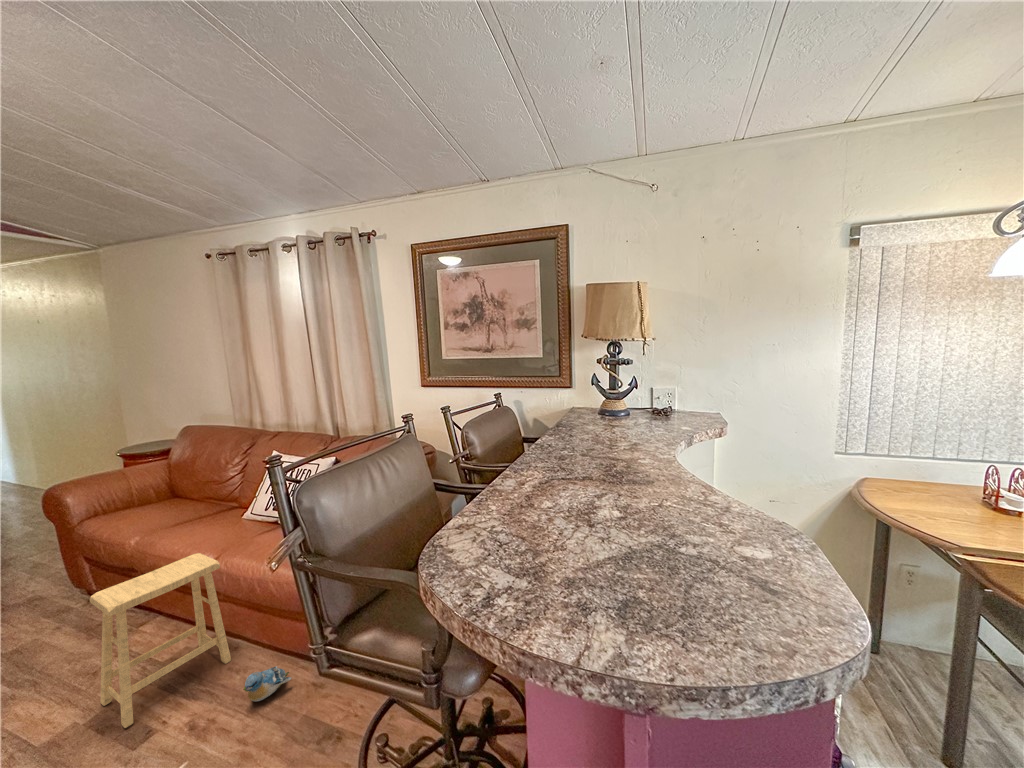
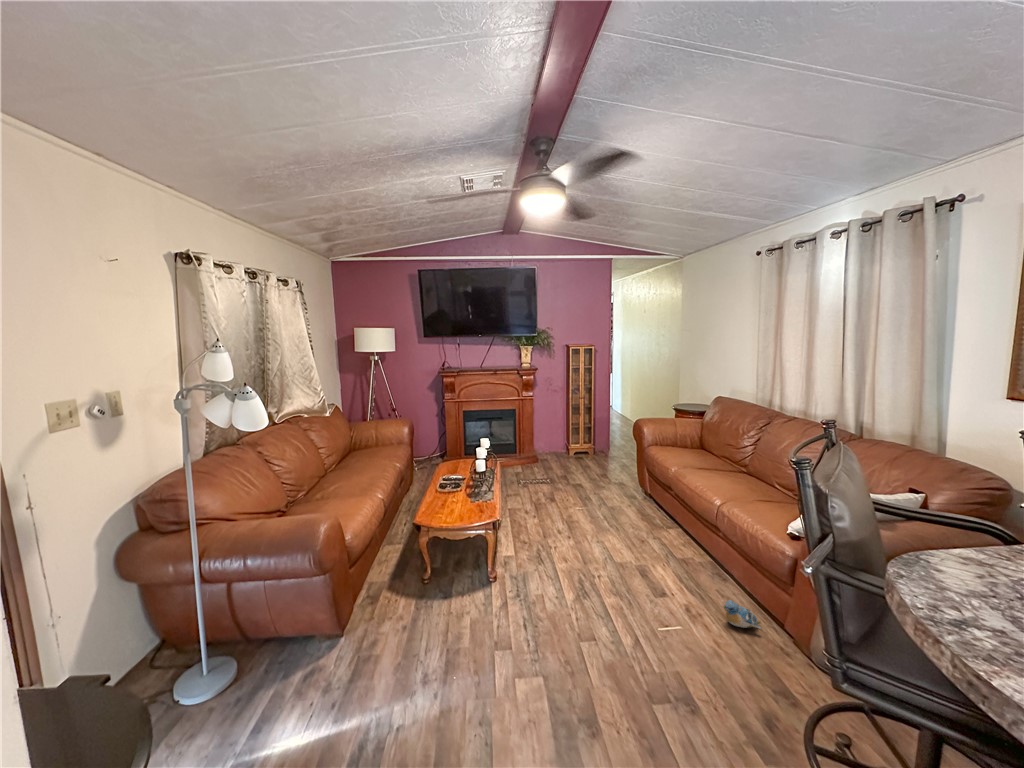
footstool: present [90,553,231,728] -> none [645,489,723,584]

